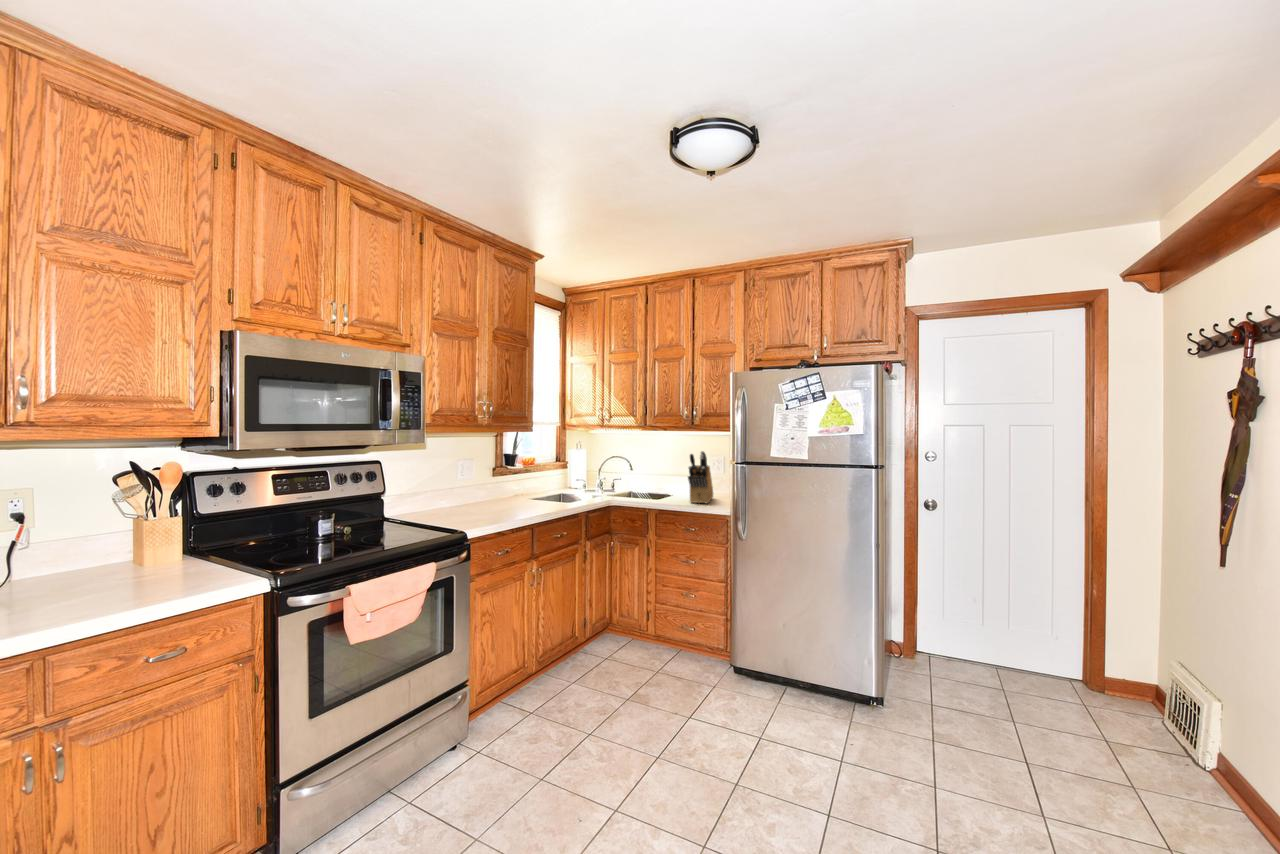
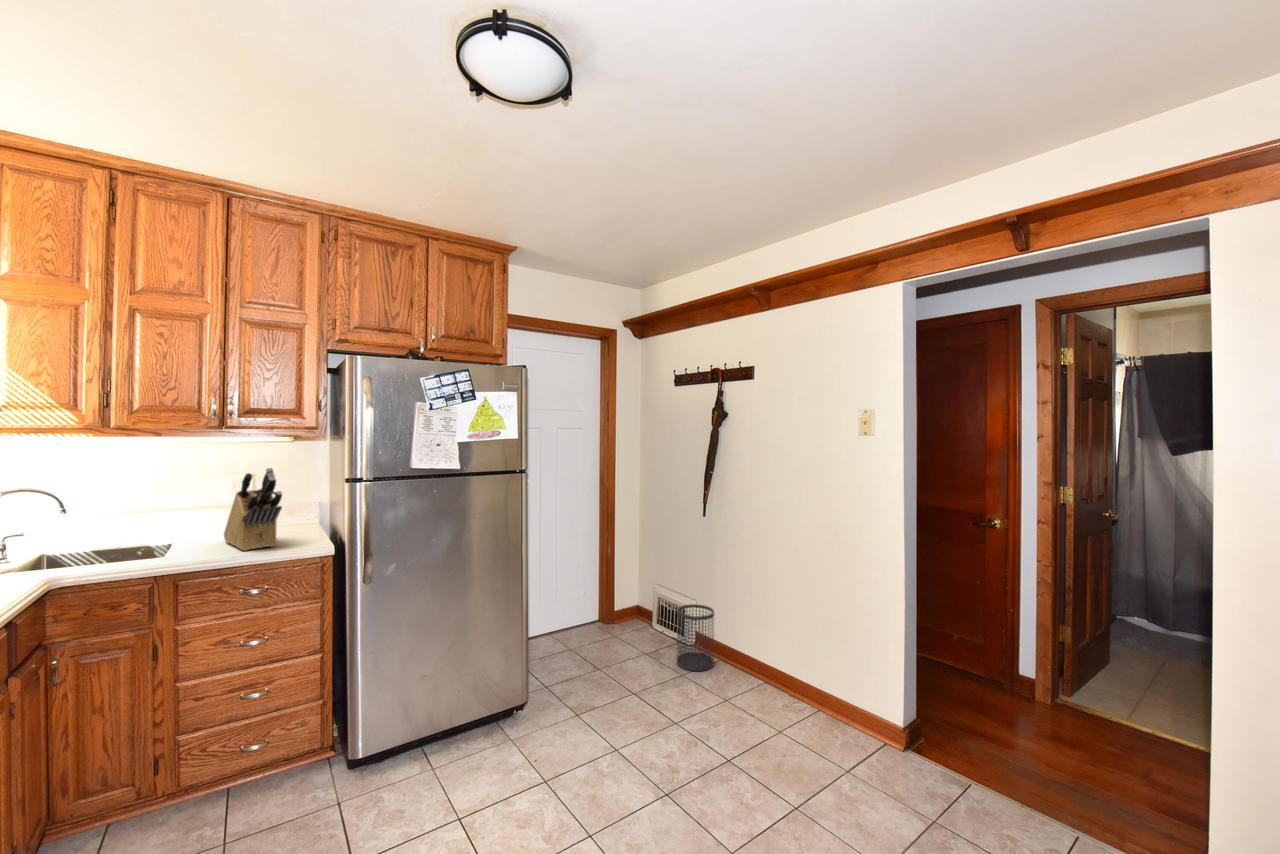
wastebasket: none [1143,693,1224,808] -> present [677,604,714,671]

